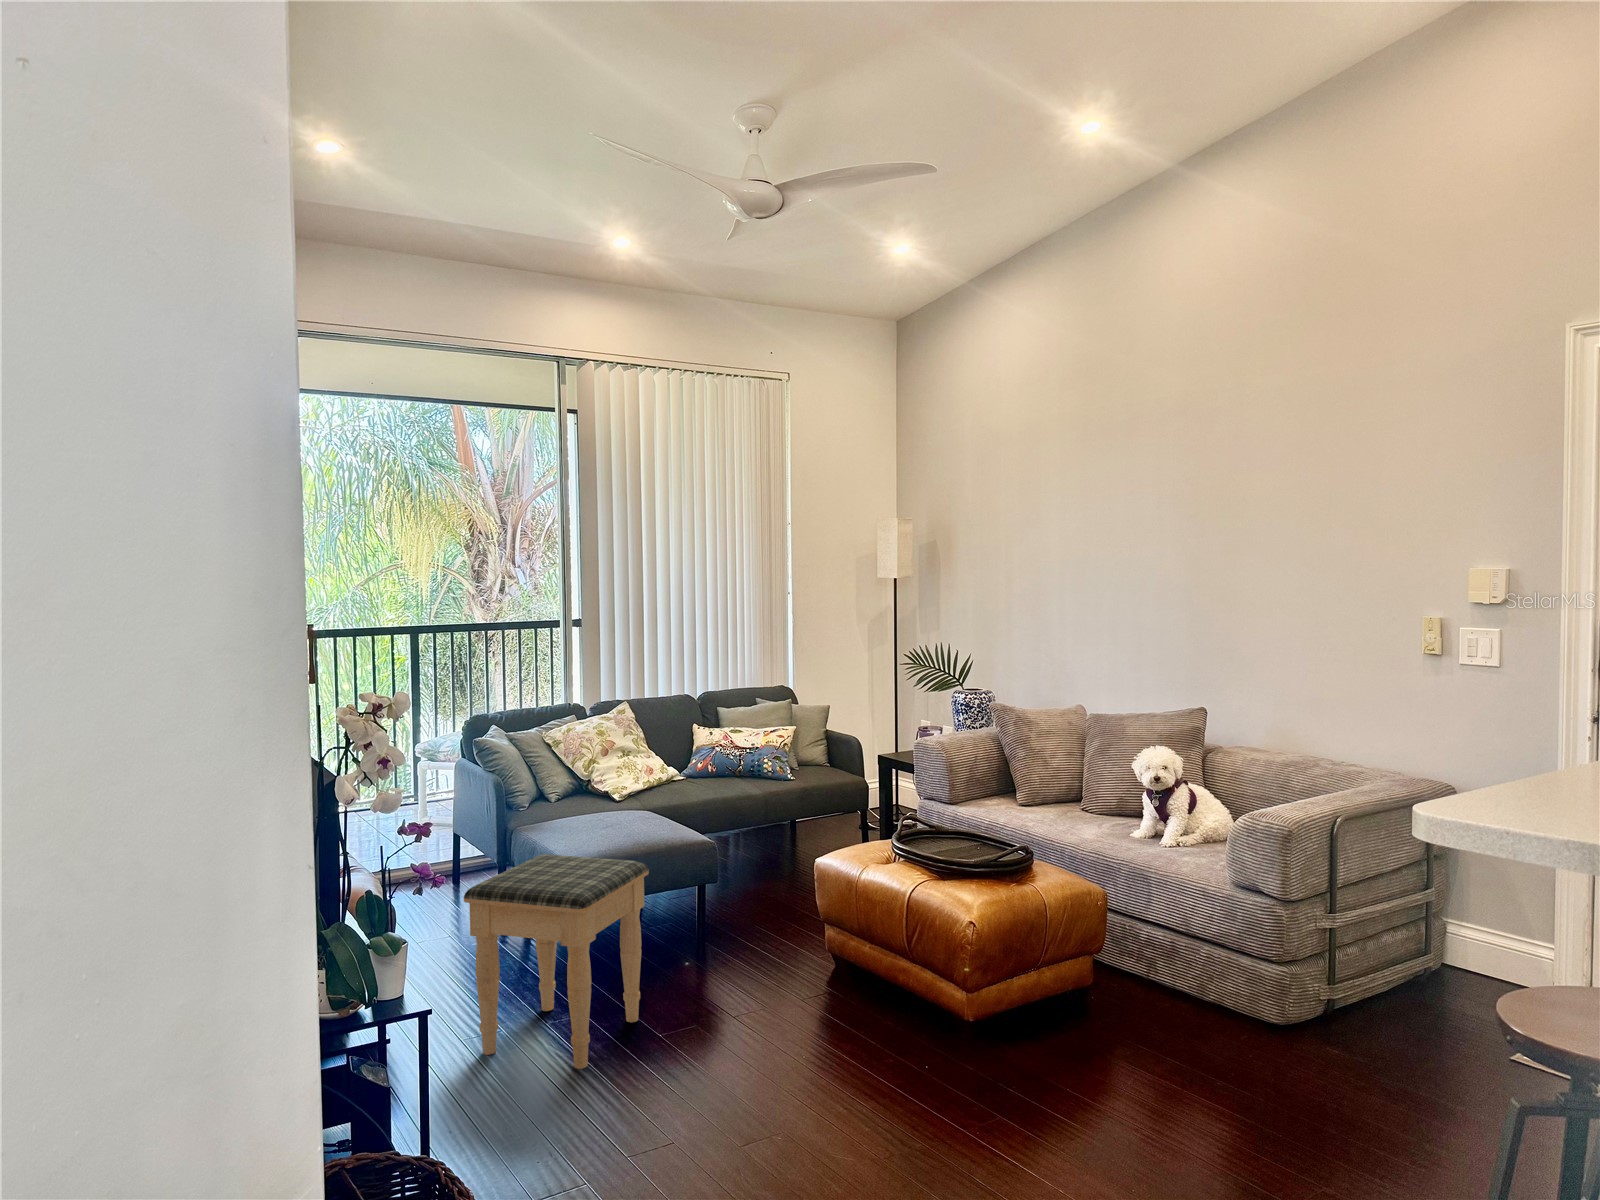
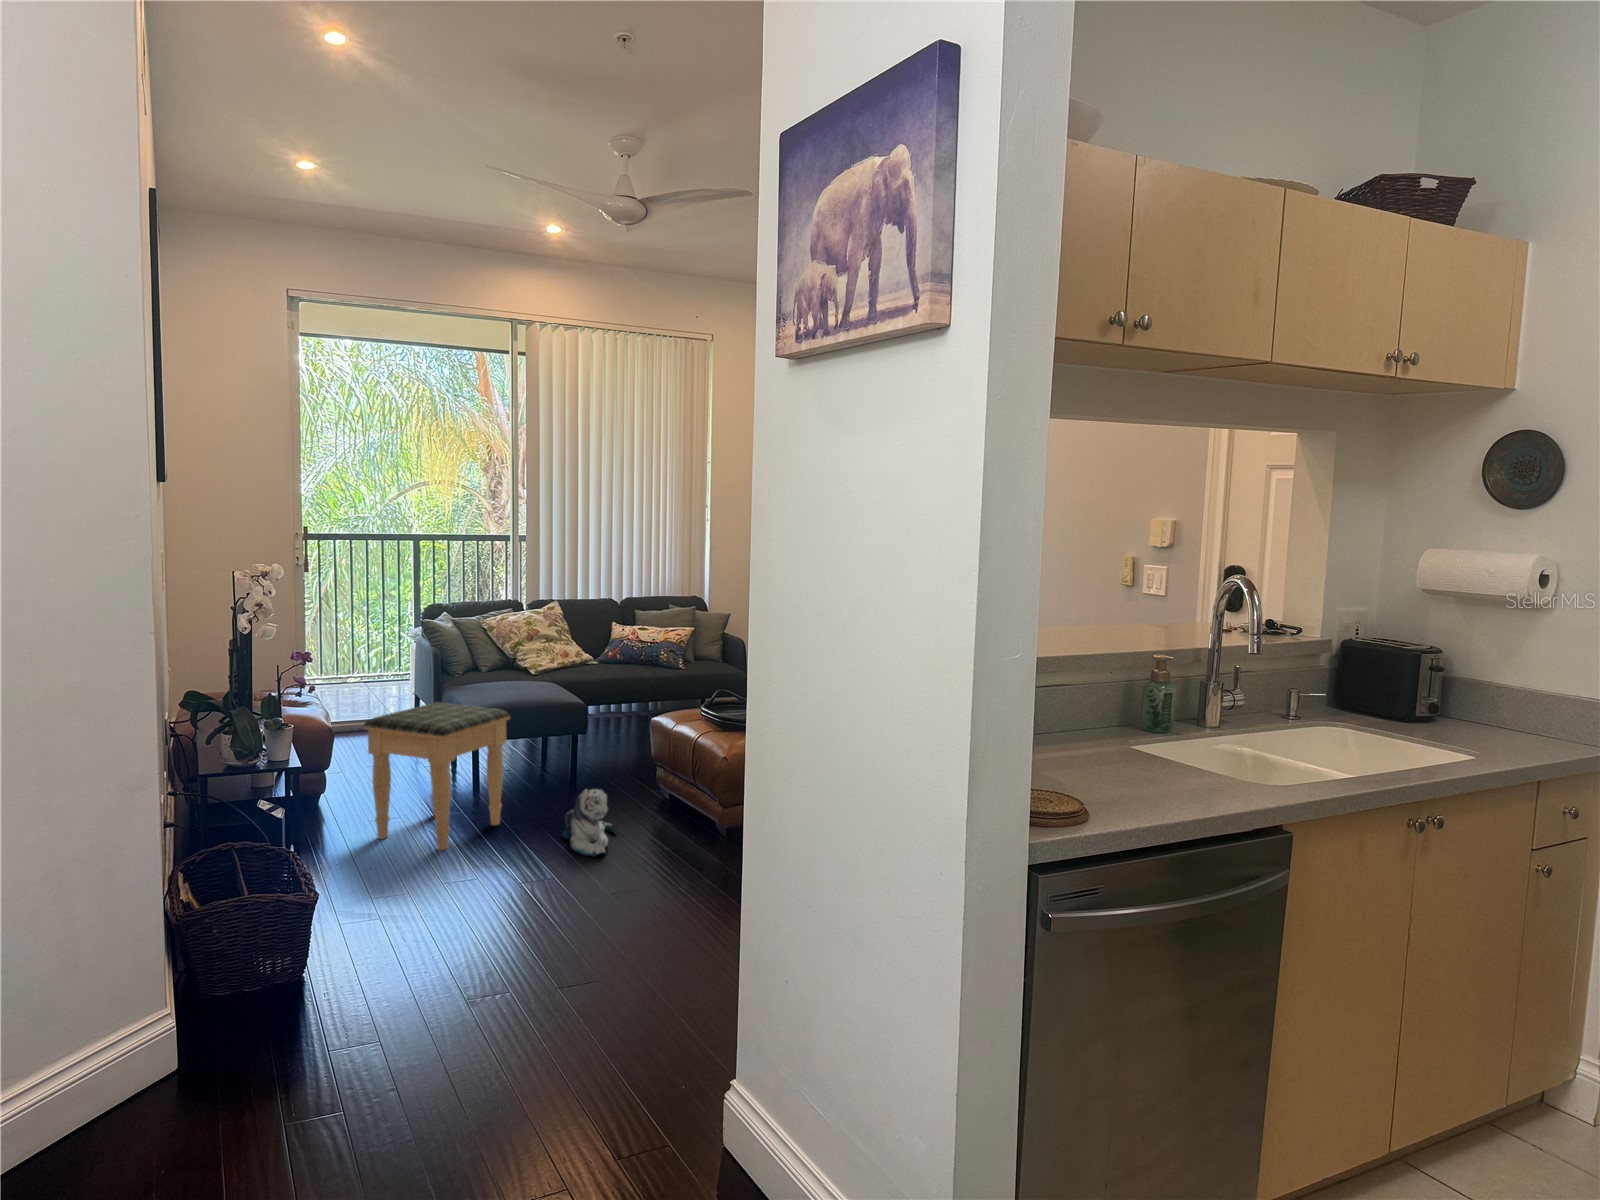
plush toy: none [734,967,811,1067] -> present [562,789,617,857]

